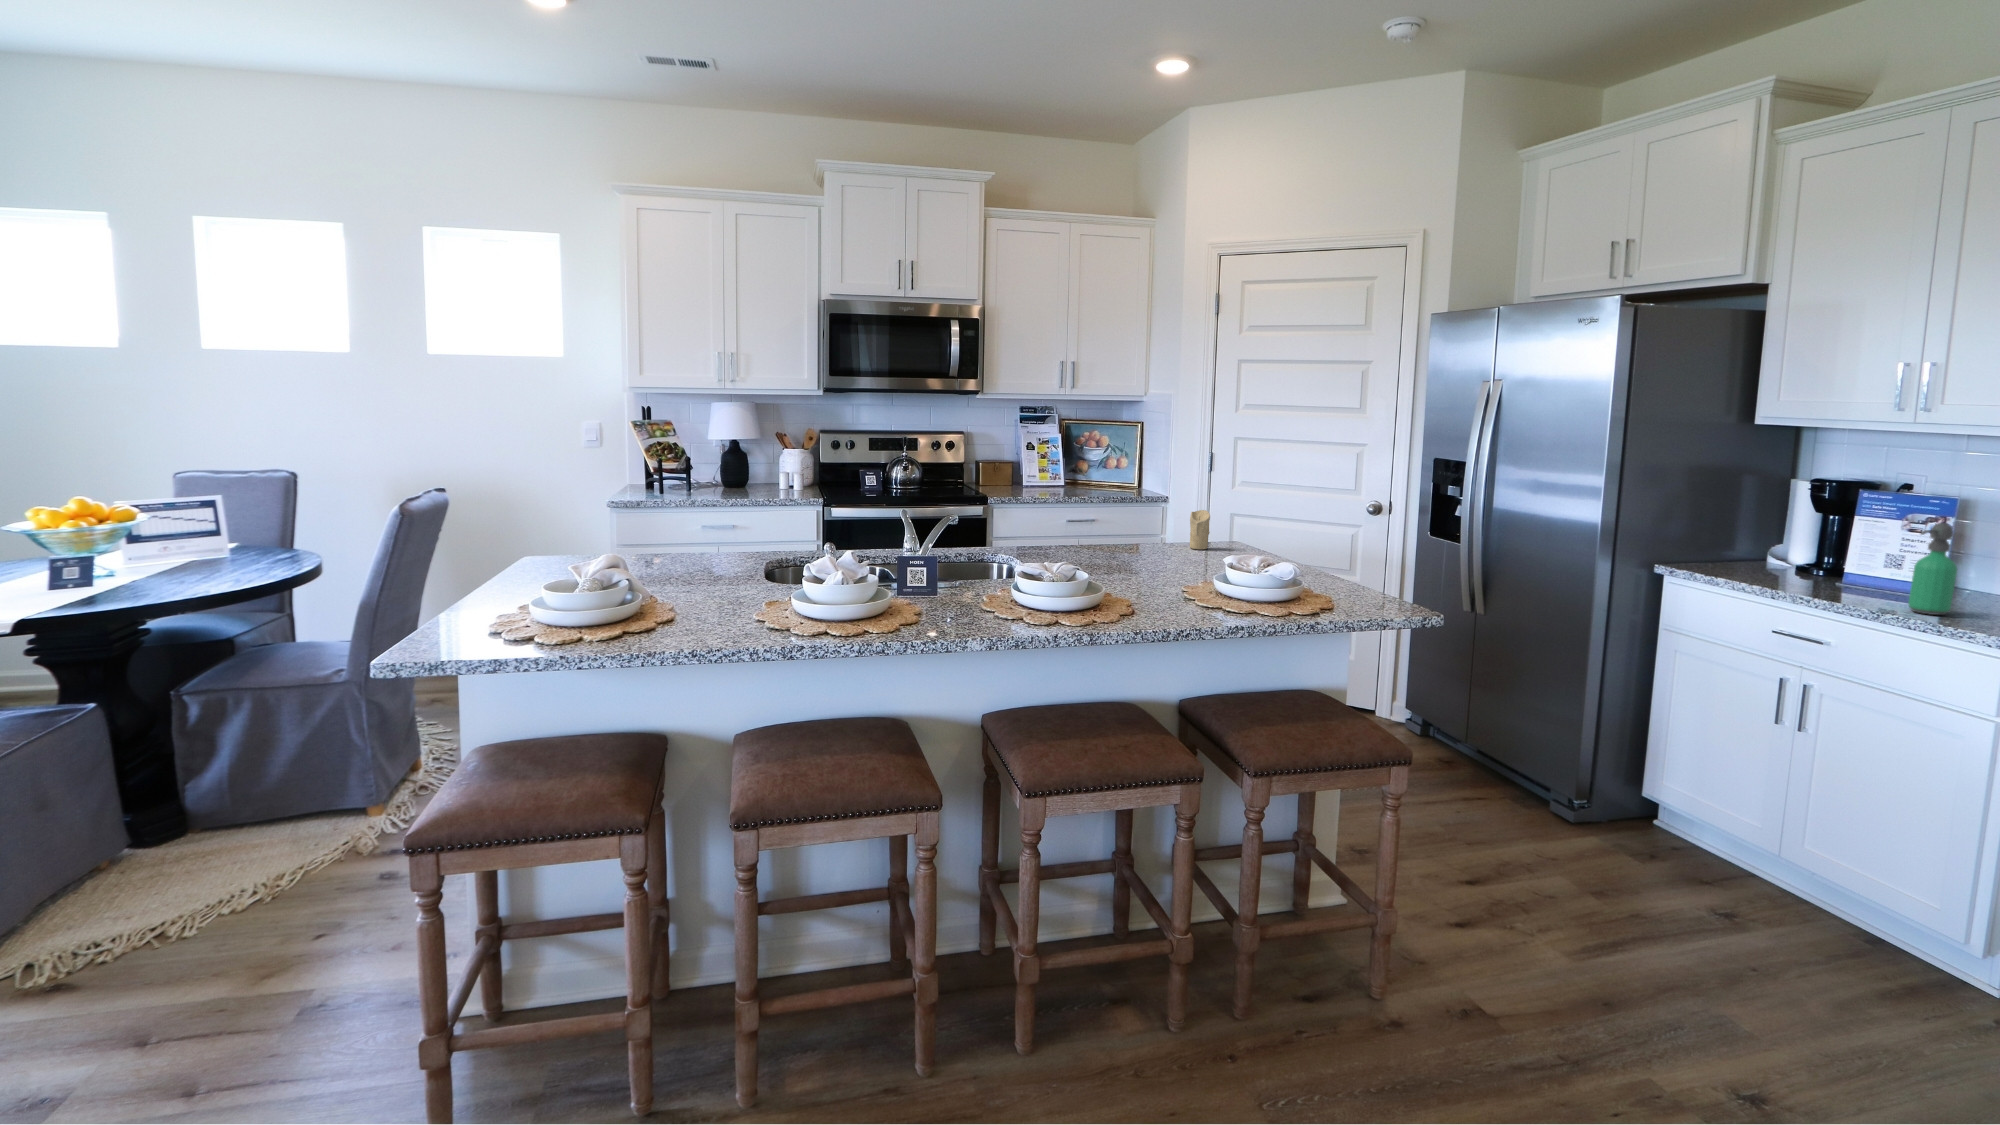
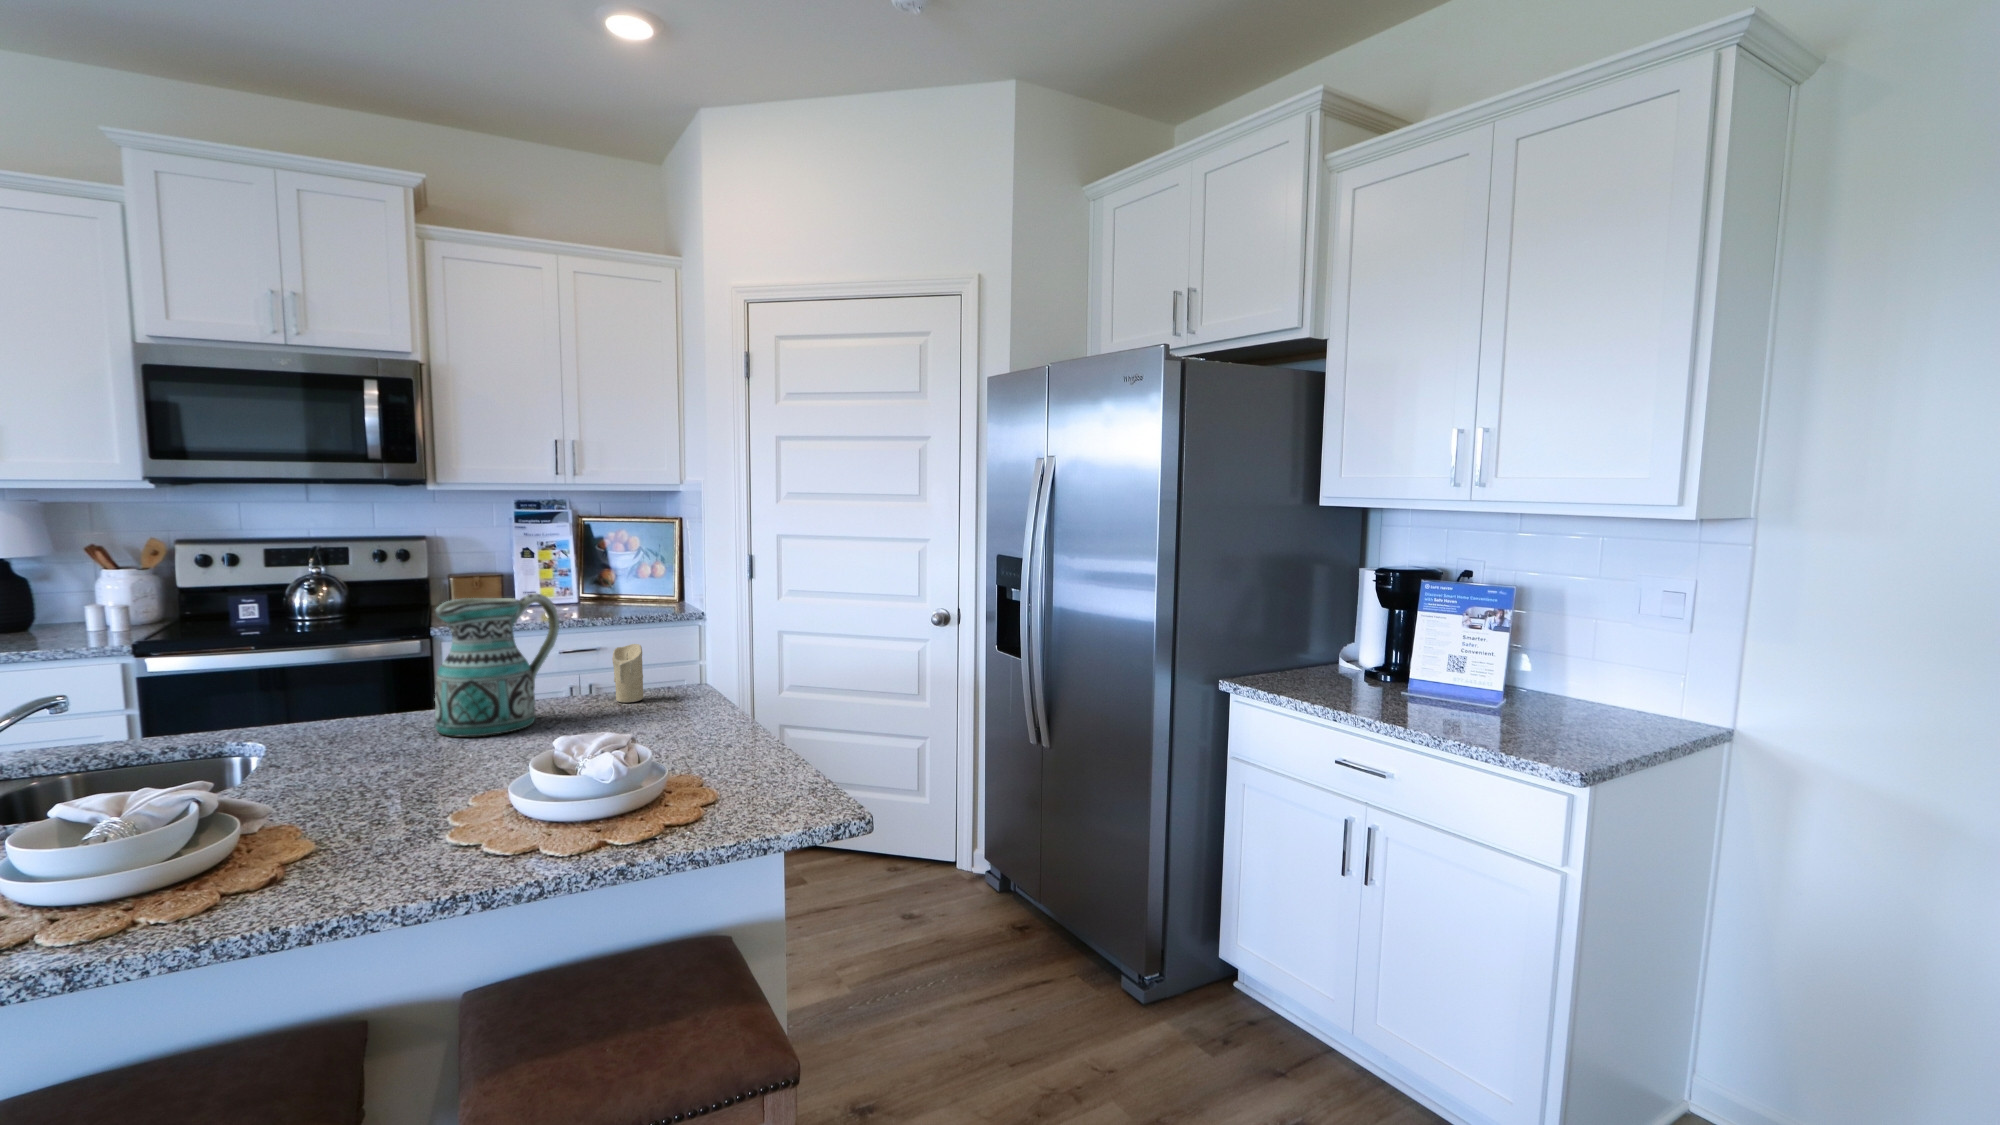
ceramic pitcher: none [1101,471,1169,560] -> present [435,594,559,736]
soap dispenser: present [1908,523,1957,615] -> none [1478,624,1524,741]

